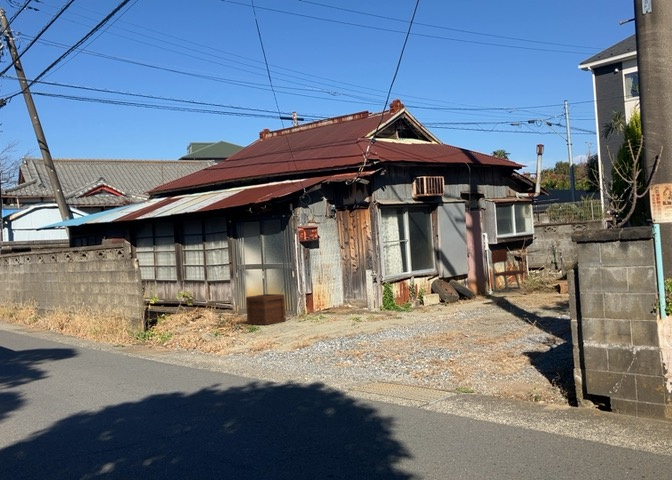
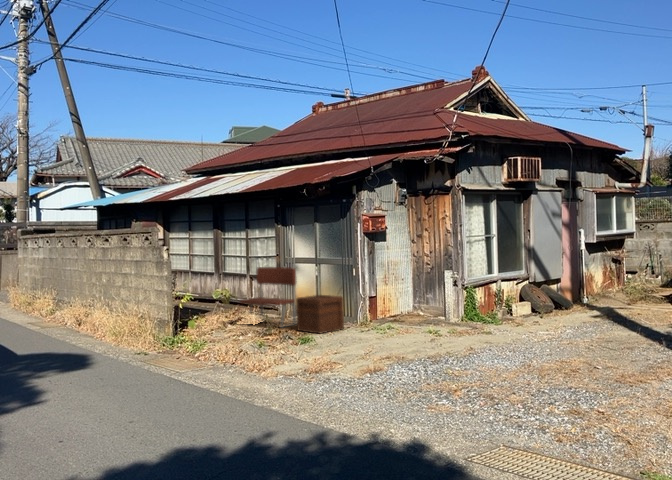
bench: present [491,249,525,292] -> present [240,267,297,328]

